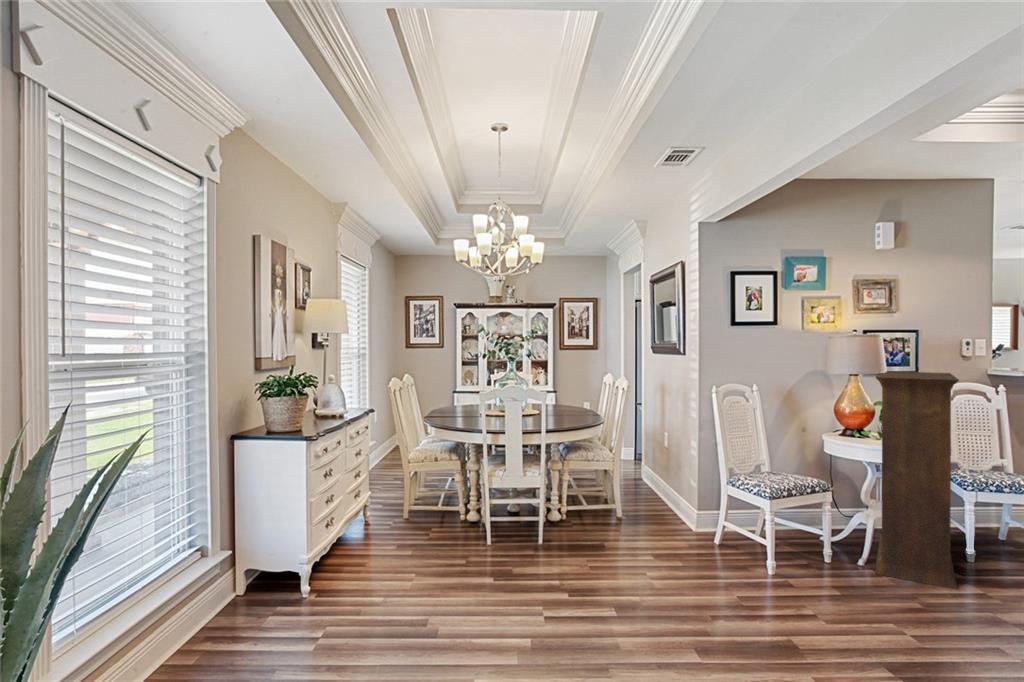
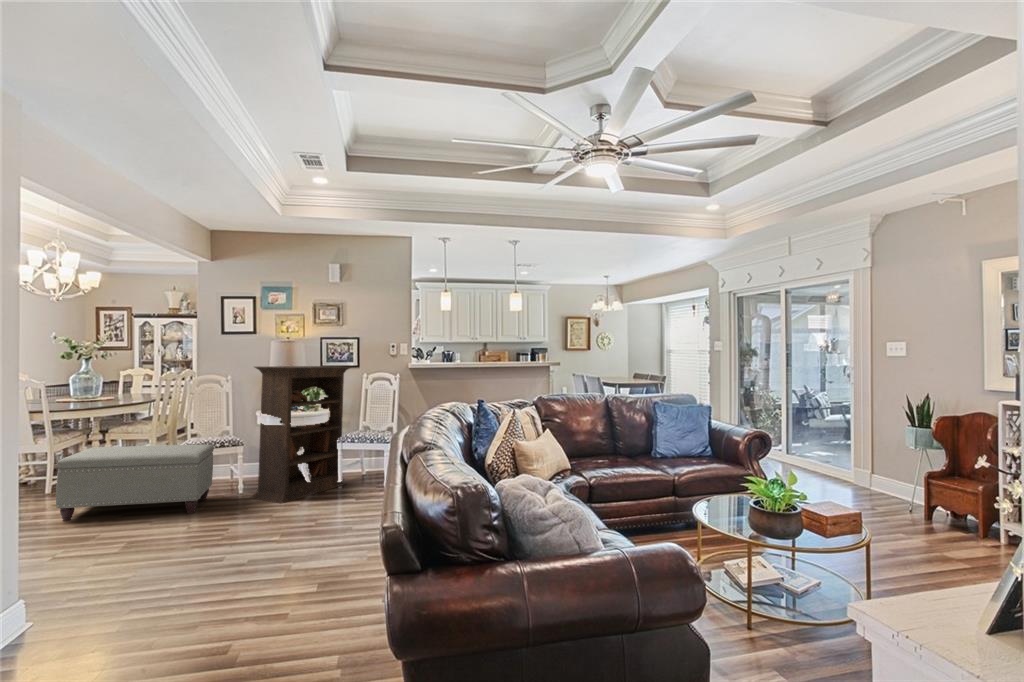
ottoman: none [670,494,884,620] -> present [56,444,214,521]

